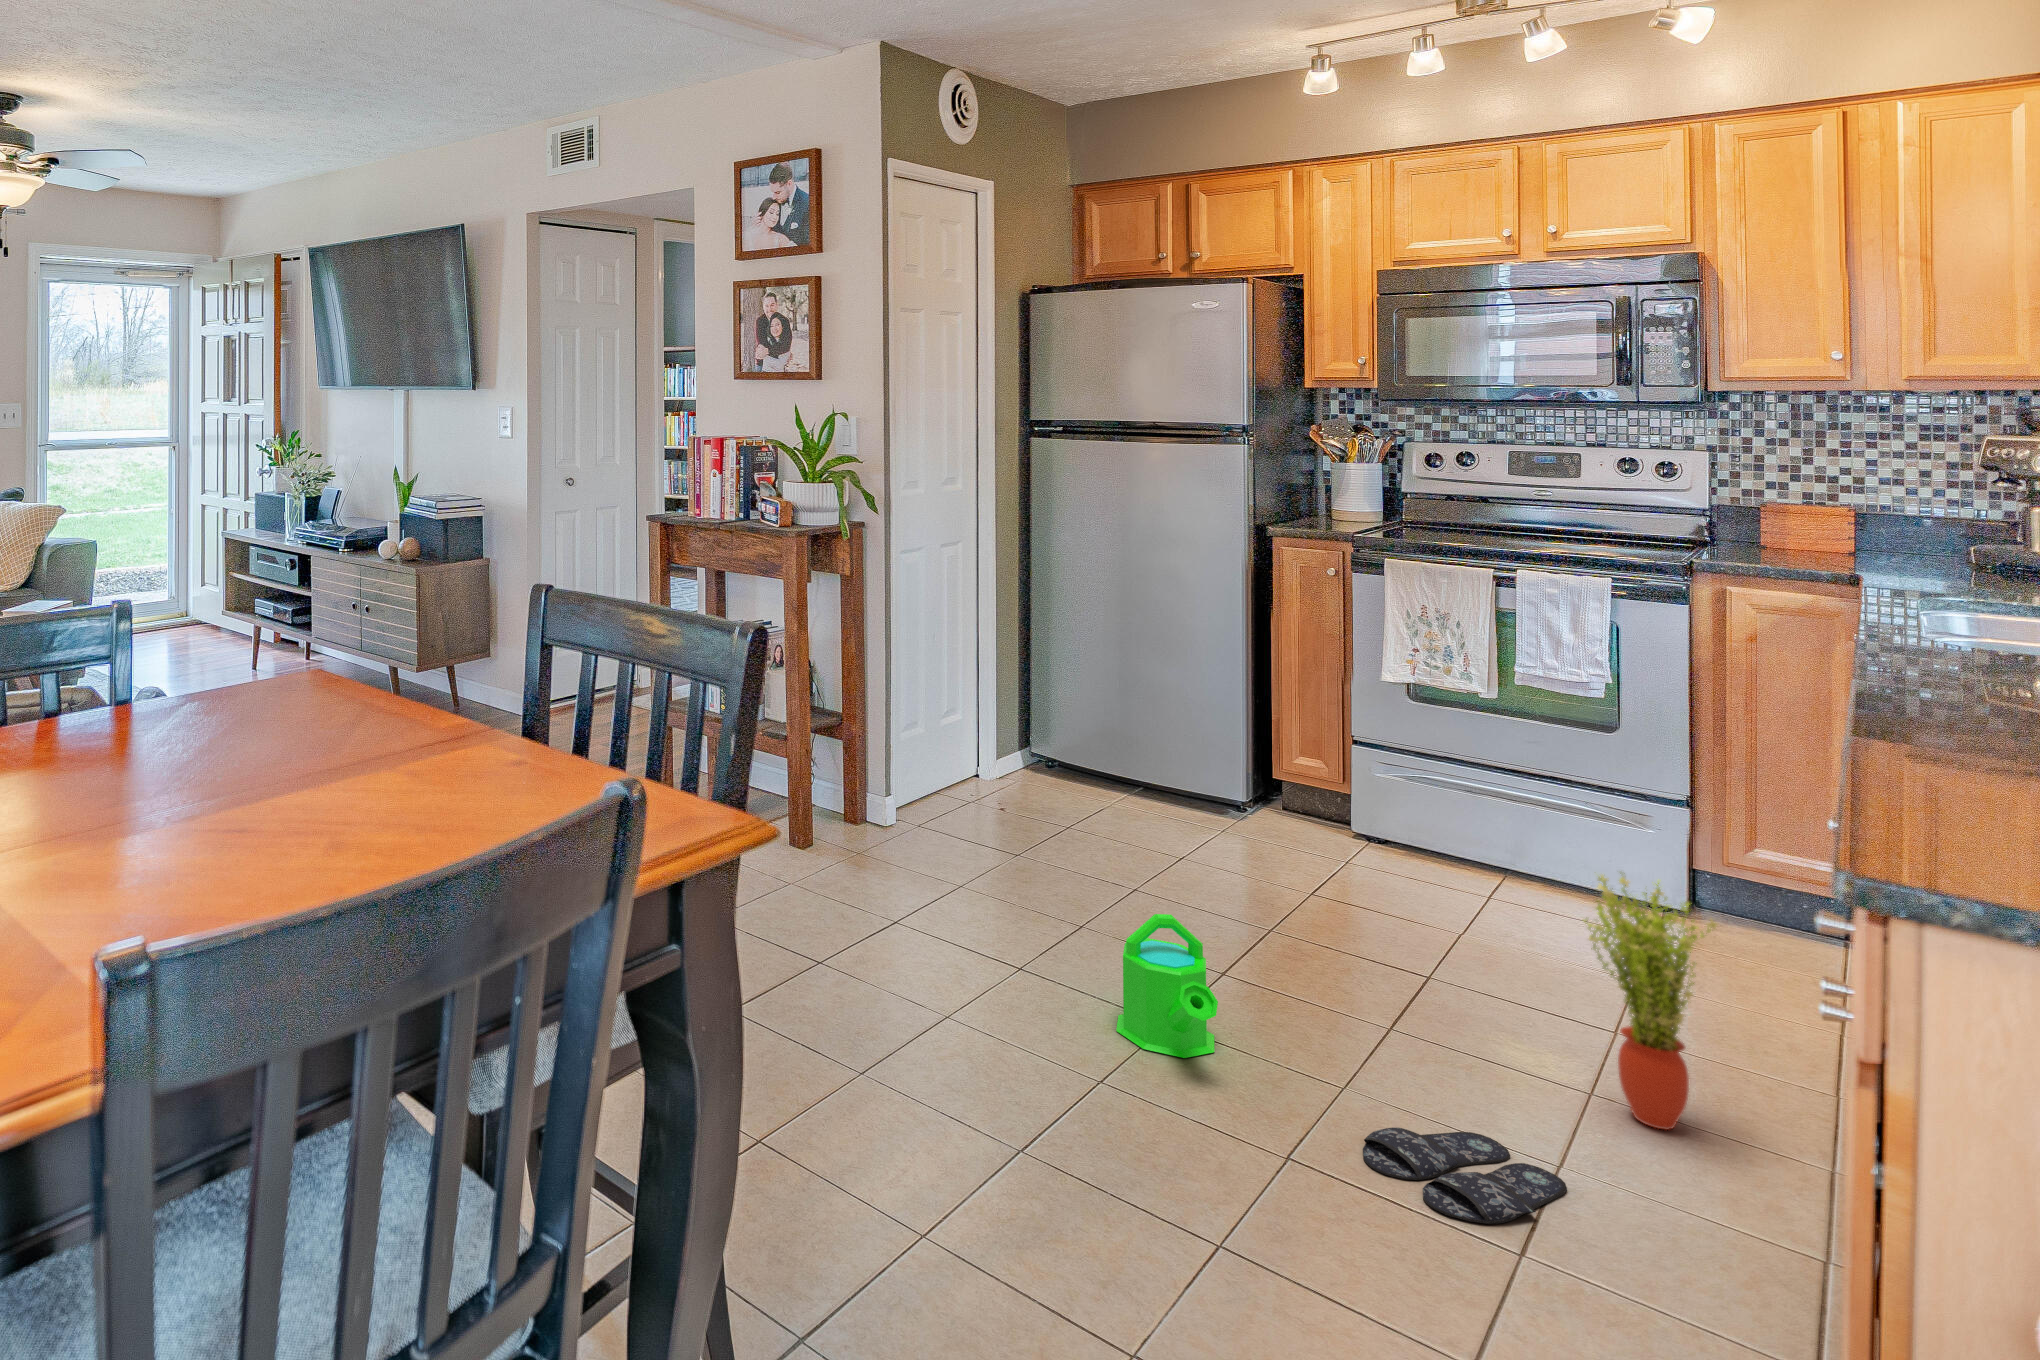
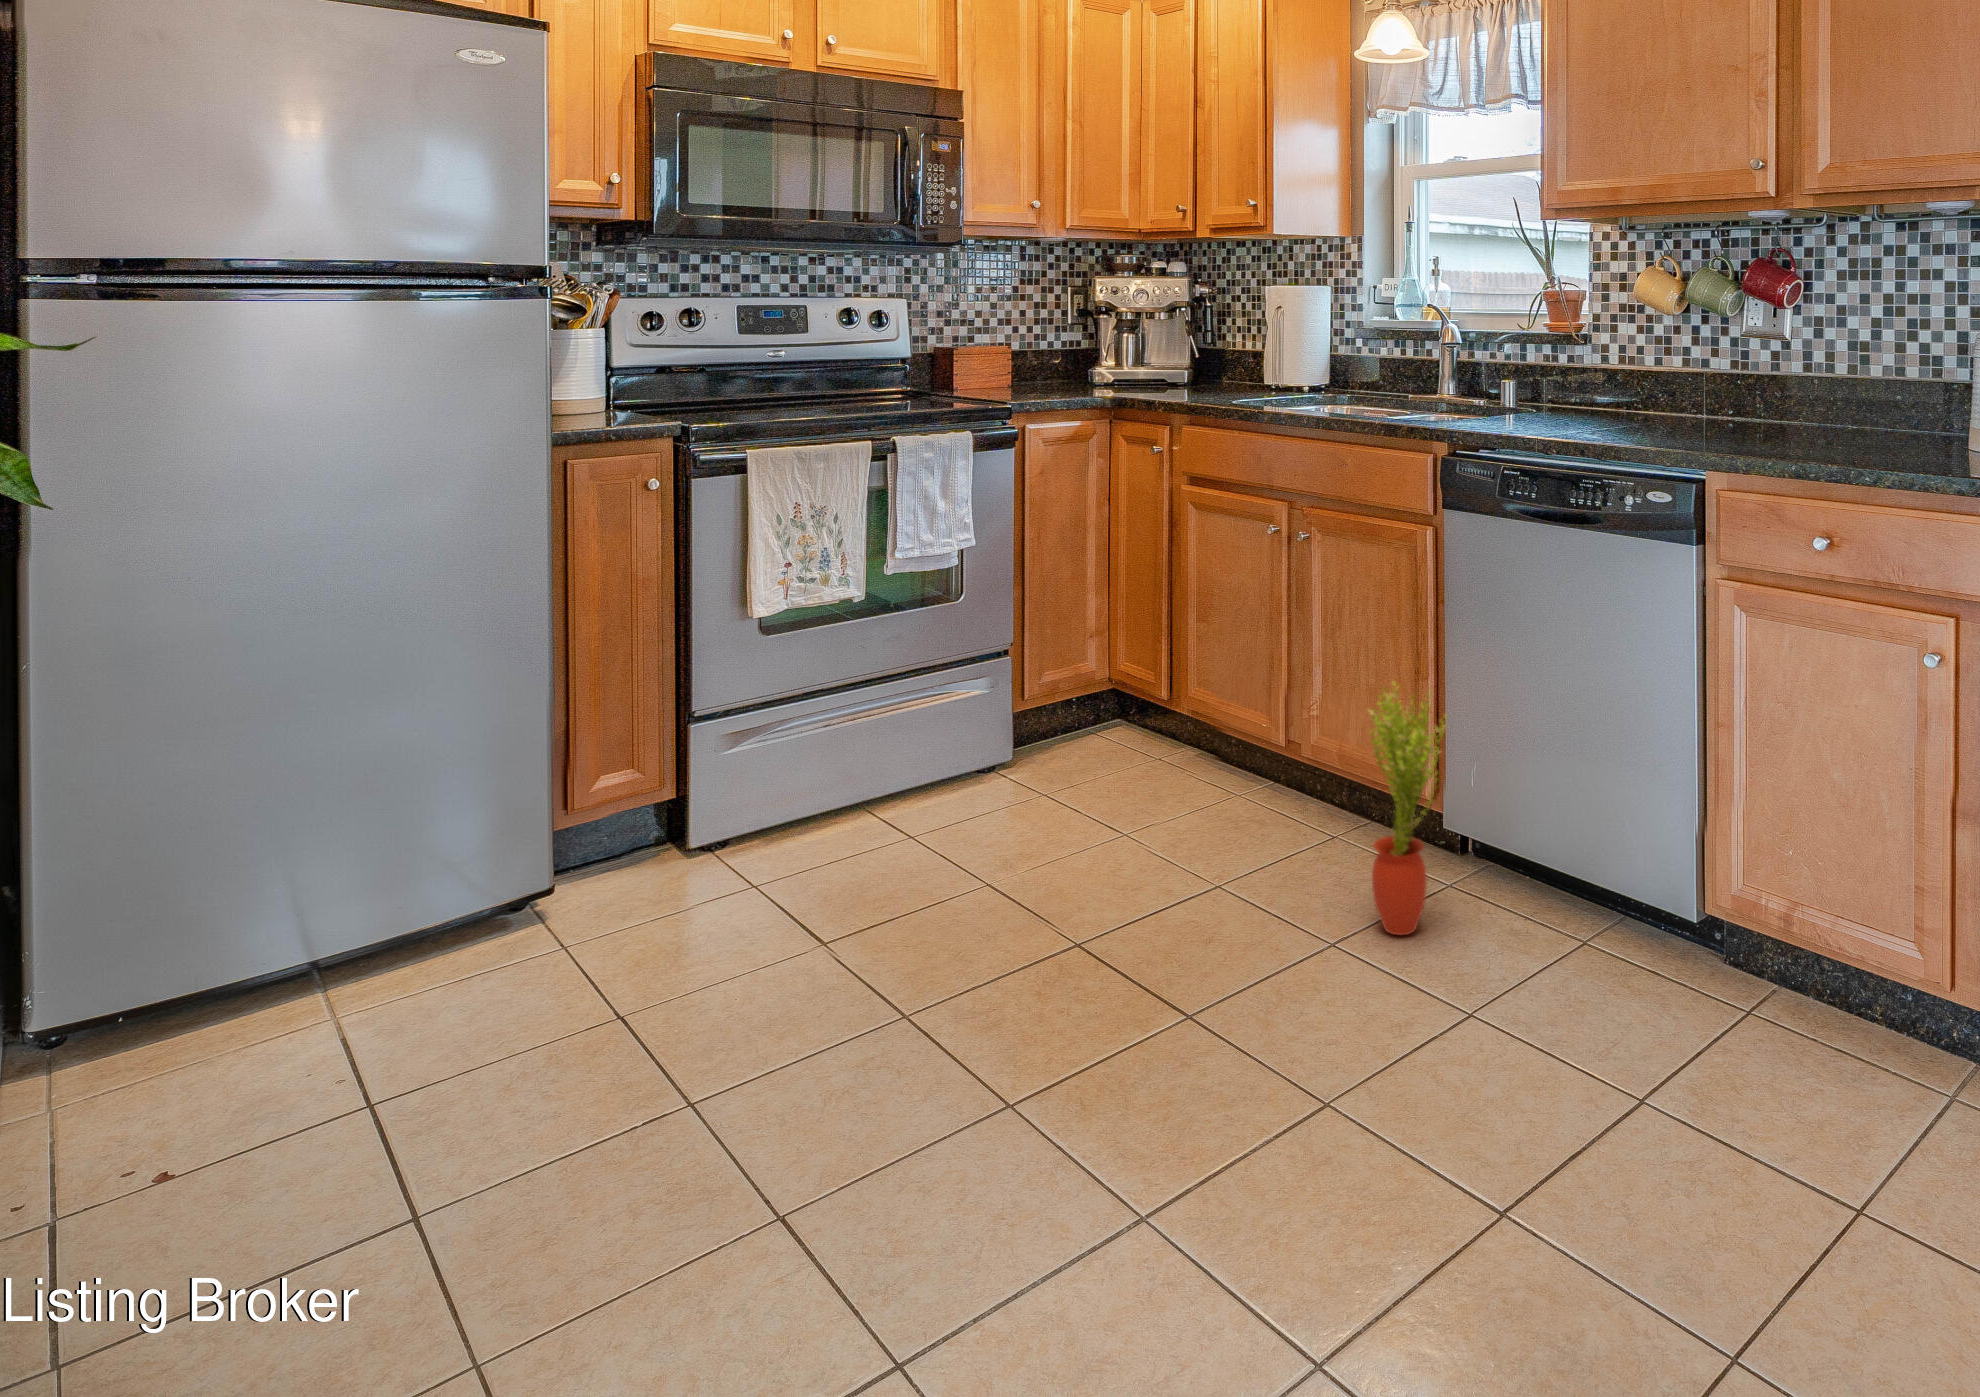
watering can: present [1116,914,1218,1058] -> none [1078,1018,1361,1283]
slippers: present [1363,1127,1567,1224] -> none [1447,1017,1634,1142]

